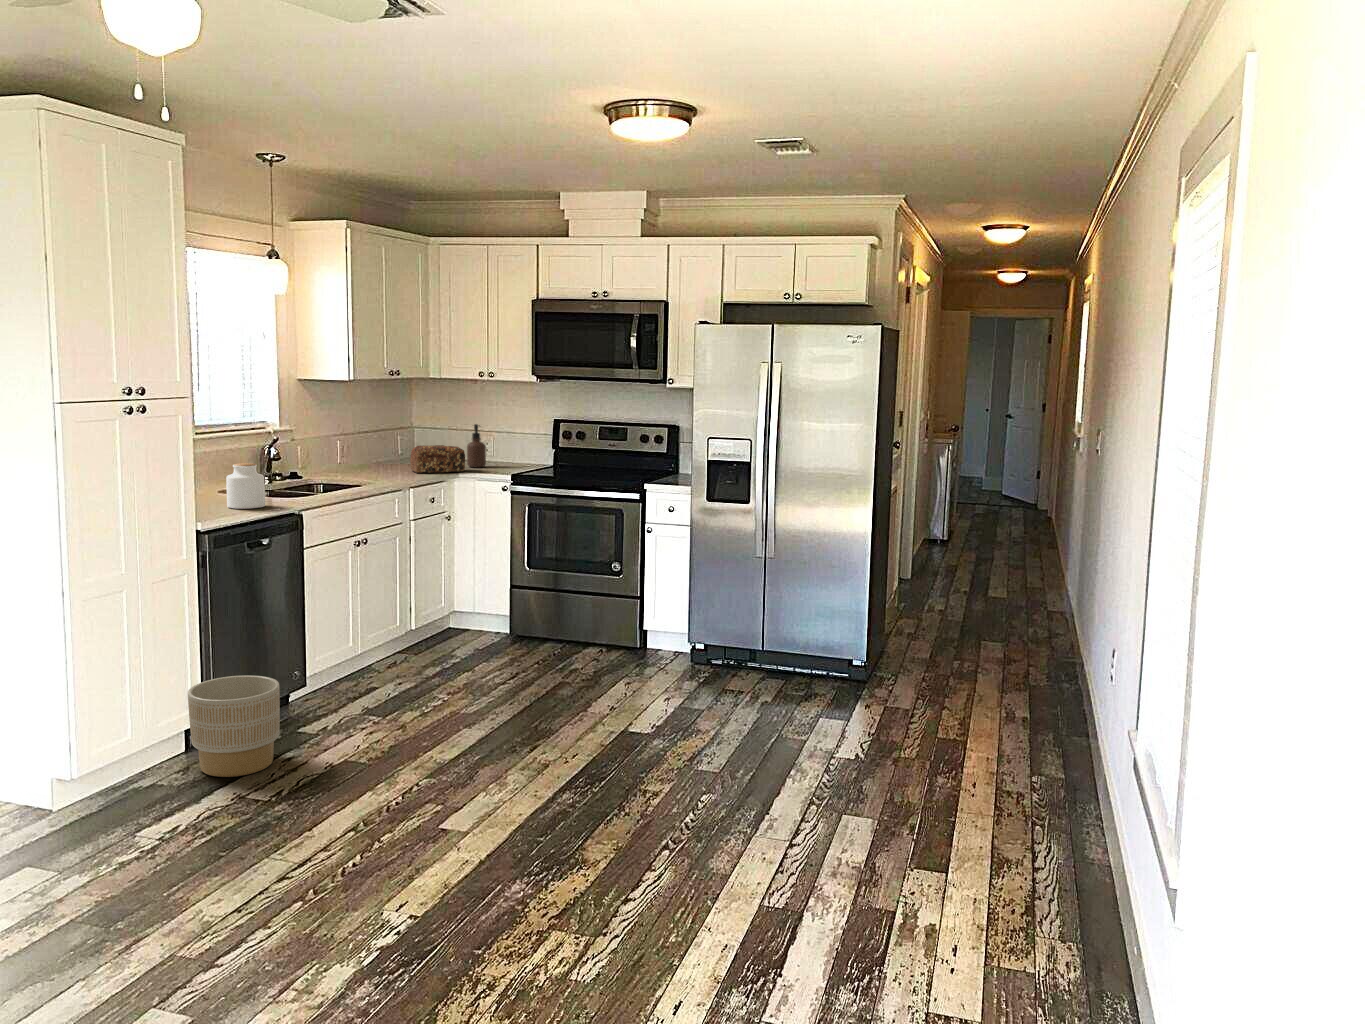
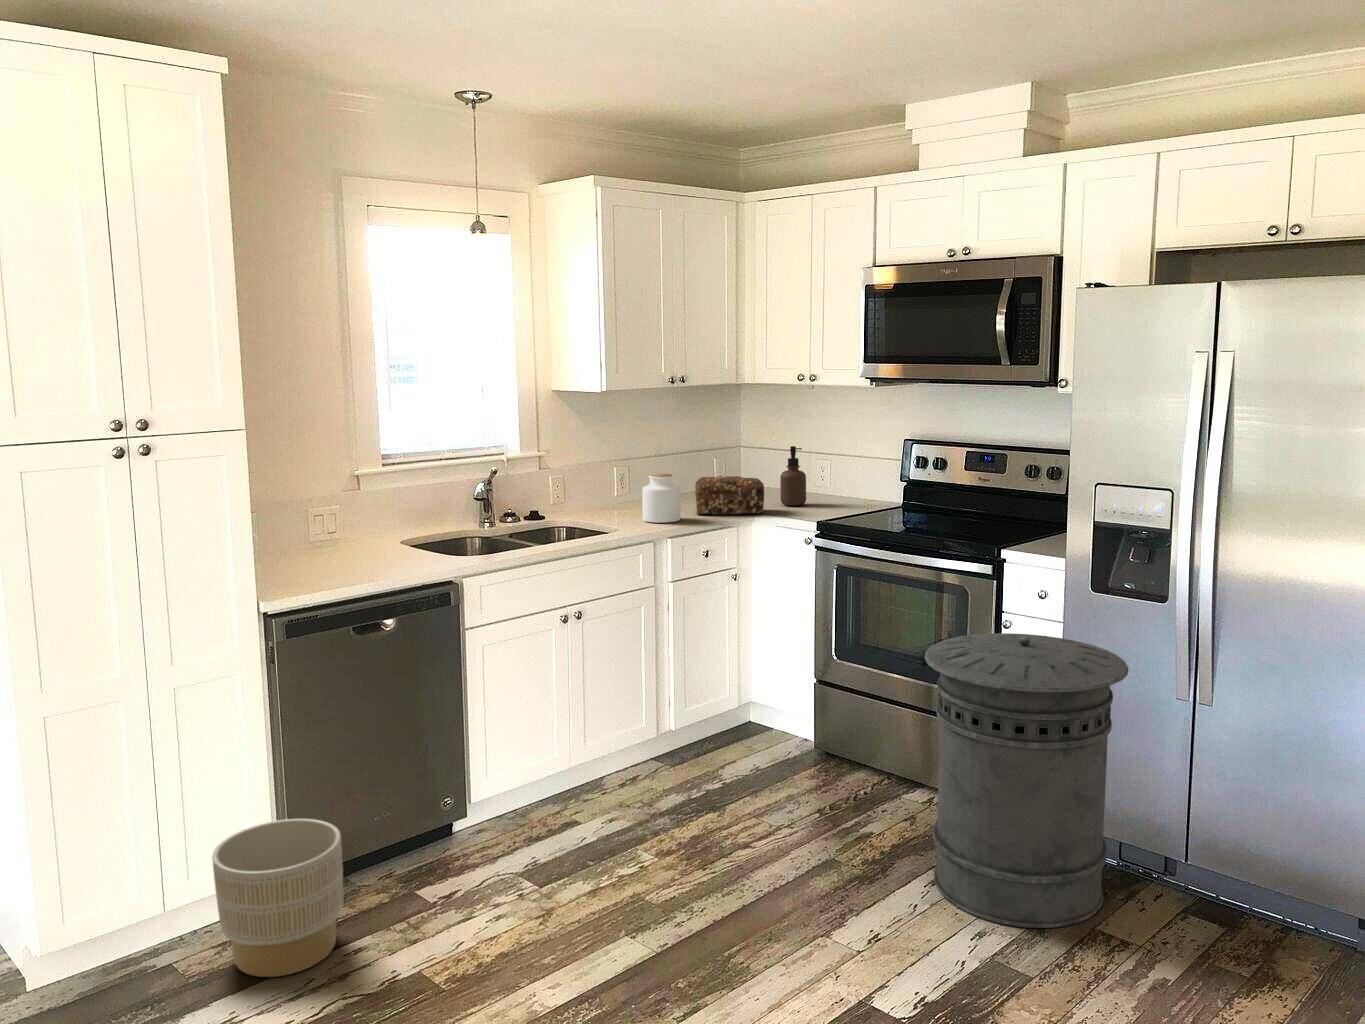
jar: present [226,463,265,509] -> present [642,473,681,523]
trash can: none [621,528,735,693] -> present [925,633,1129,928]

